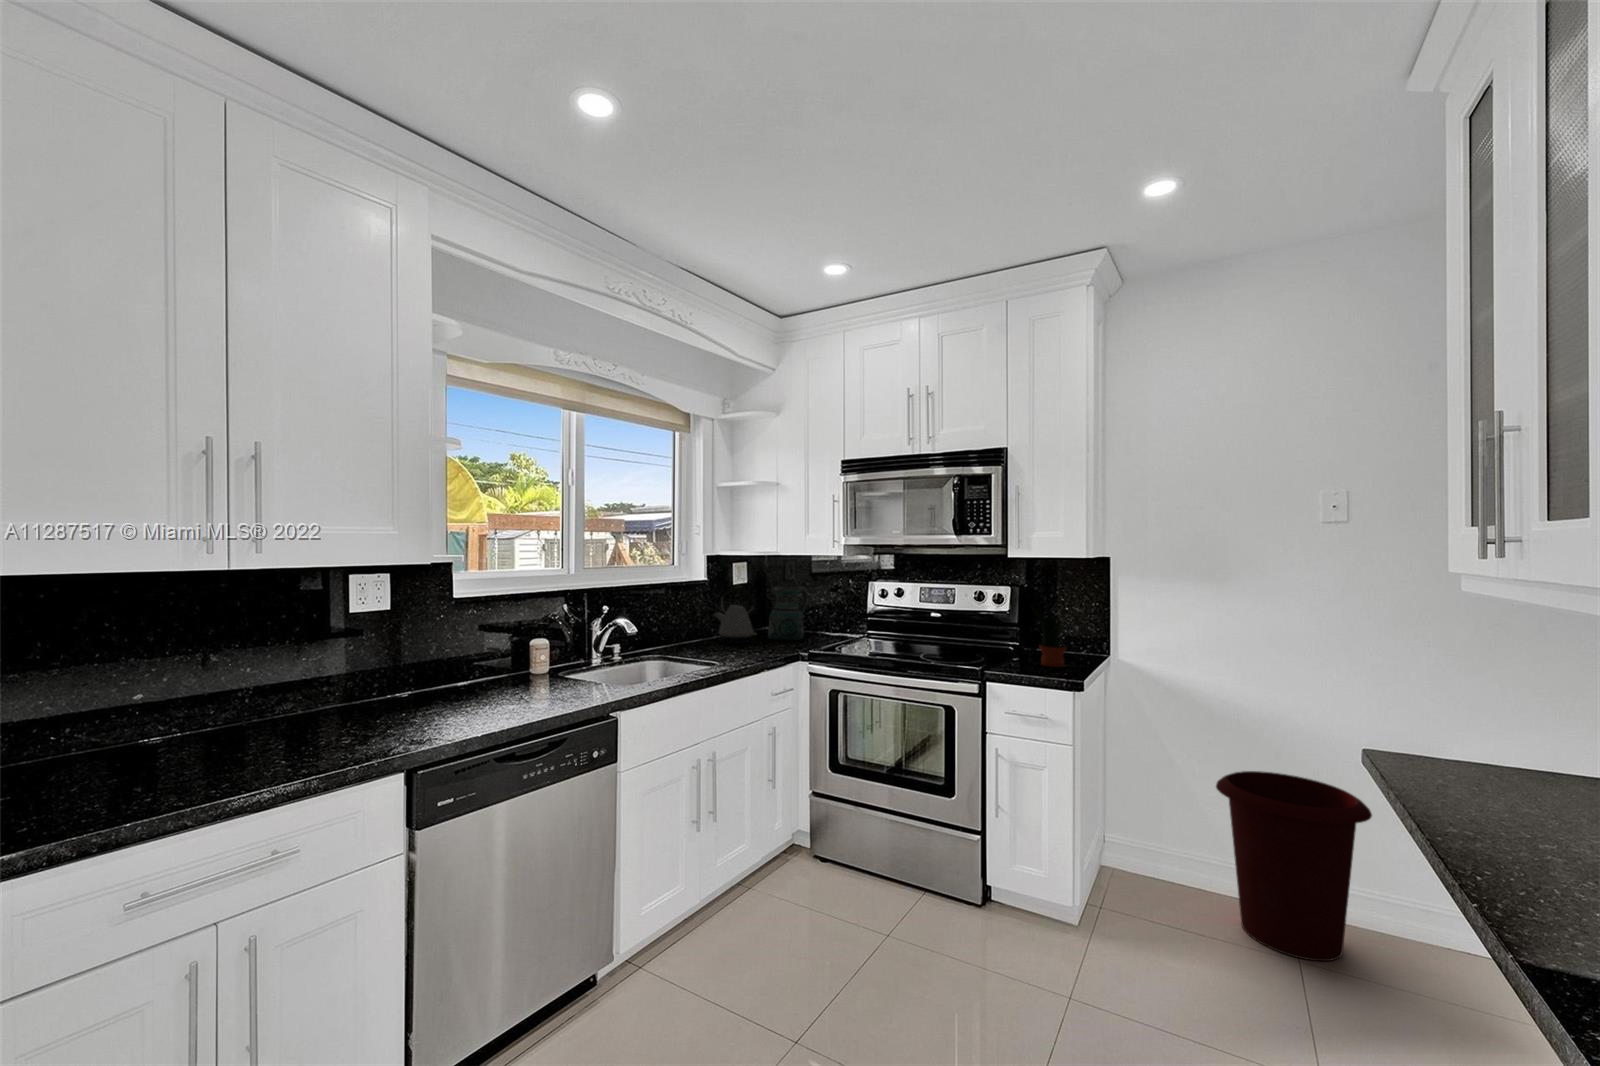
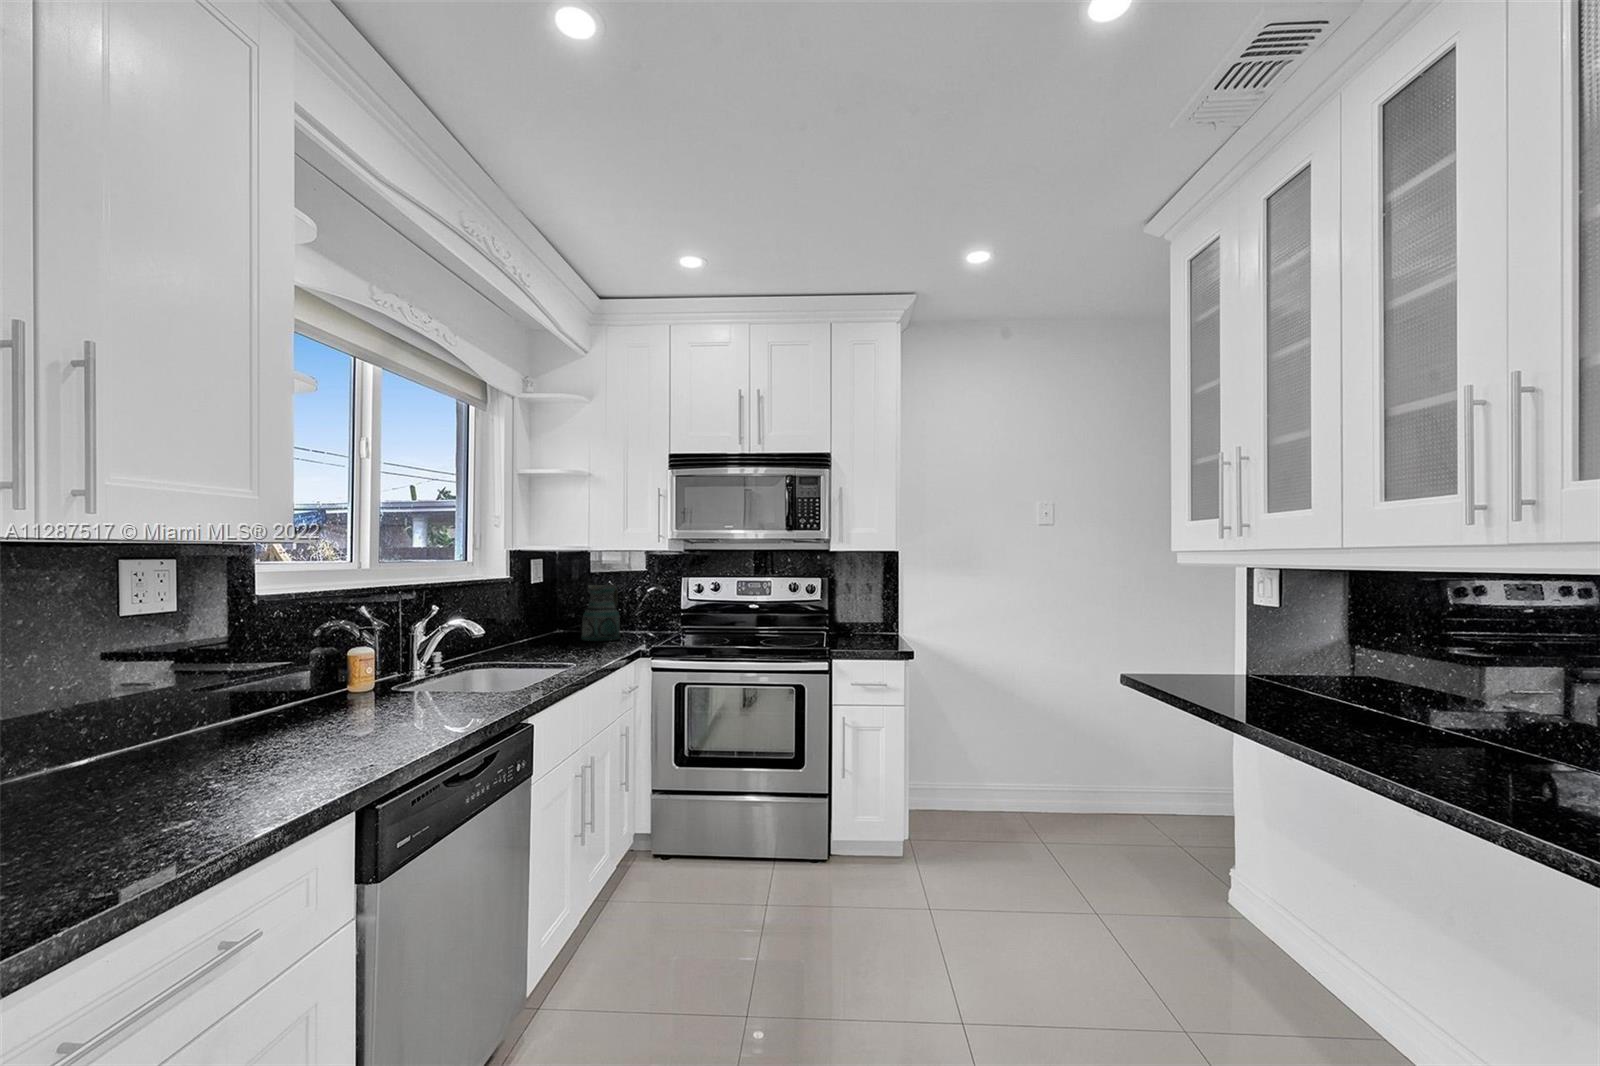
kettle: present [715,588,756,644] -> none [531,587,580,648]
potted plant: present [1031,604,1067,667] -> none [851,589,879,644]
waste bin: present [1216,771,1372,961] -> none [985,711,1083,841]

